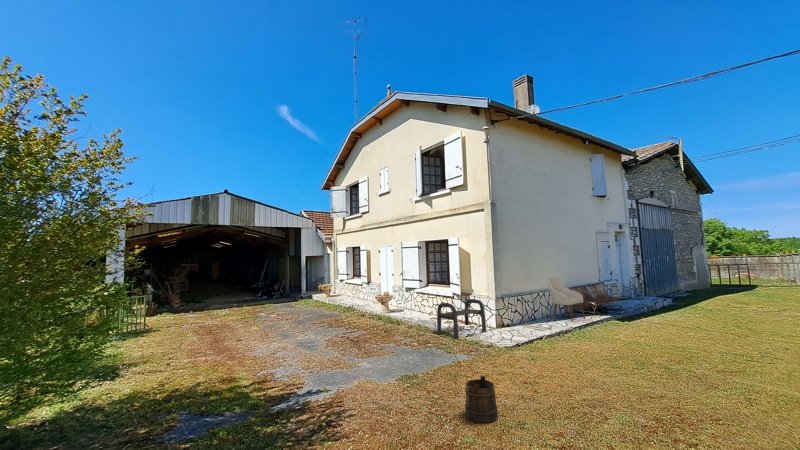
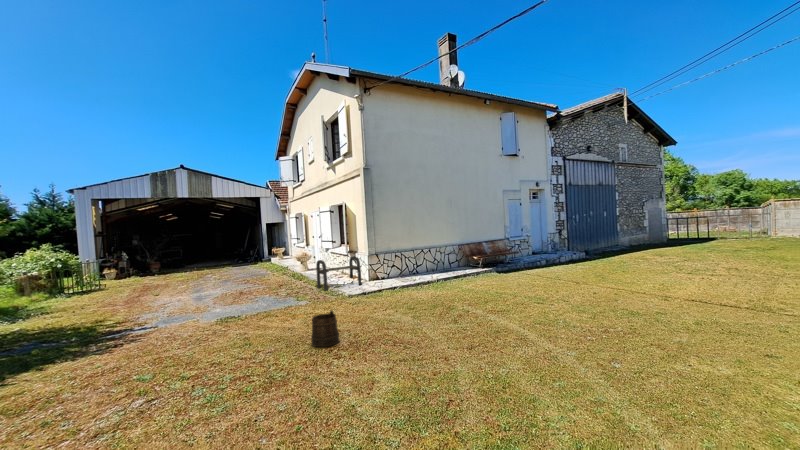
chair: present [547,278,585,321] -> none [430,236,462,275]
bucket: present [465,376,498,423] -> present [311,311,339,347]

